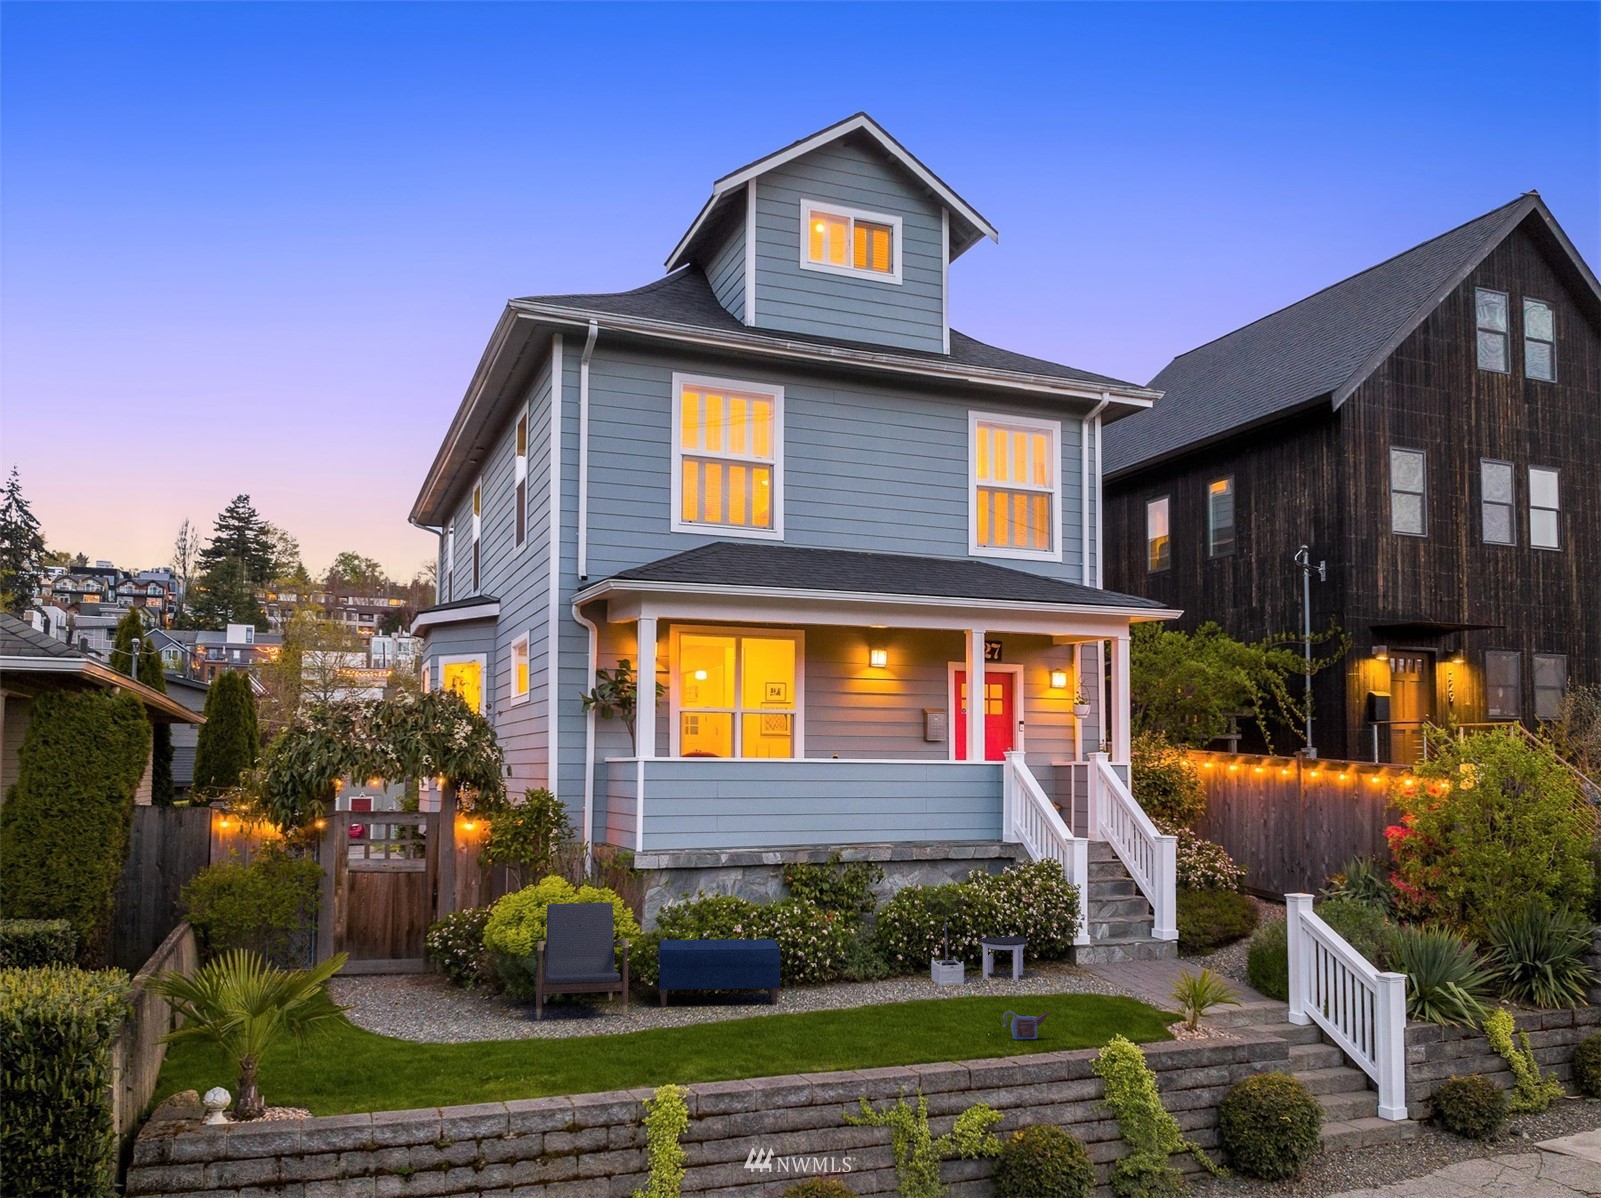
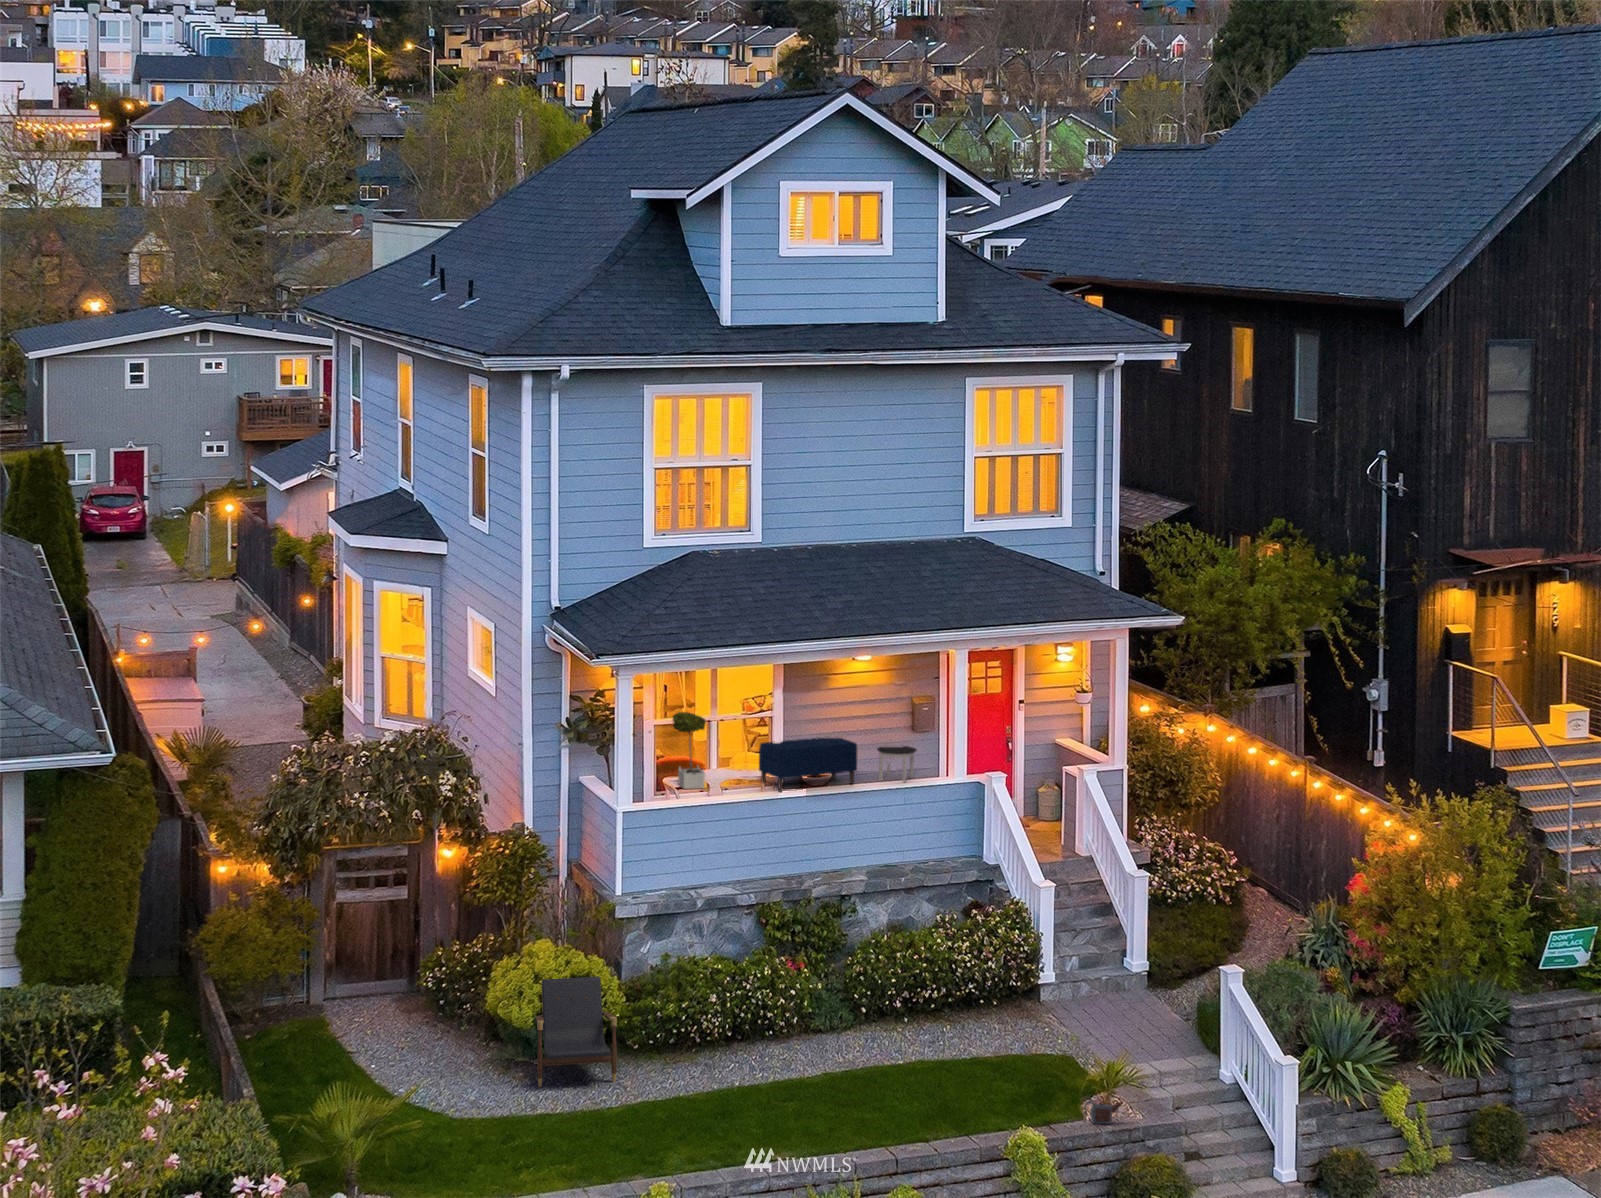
potted tree: present [924,890,964,986] -> present [673,712,706,789]
round table: present [979,936,1027,981] -> present [877,746,916,783]
bench: present [659,939,780,1007] -> present [759,738,857,792]
watering can: present [1003,1011,1050,1040] -> present [1084,1101,1123,1124]

